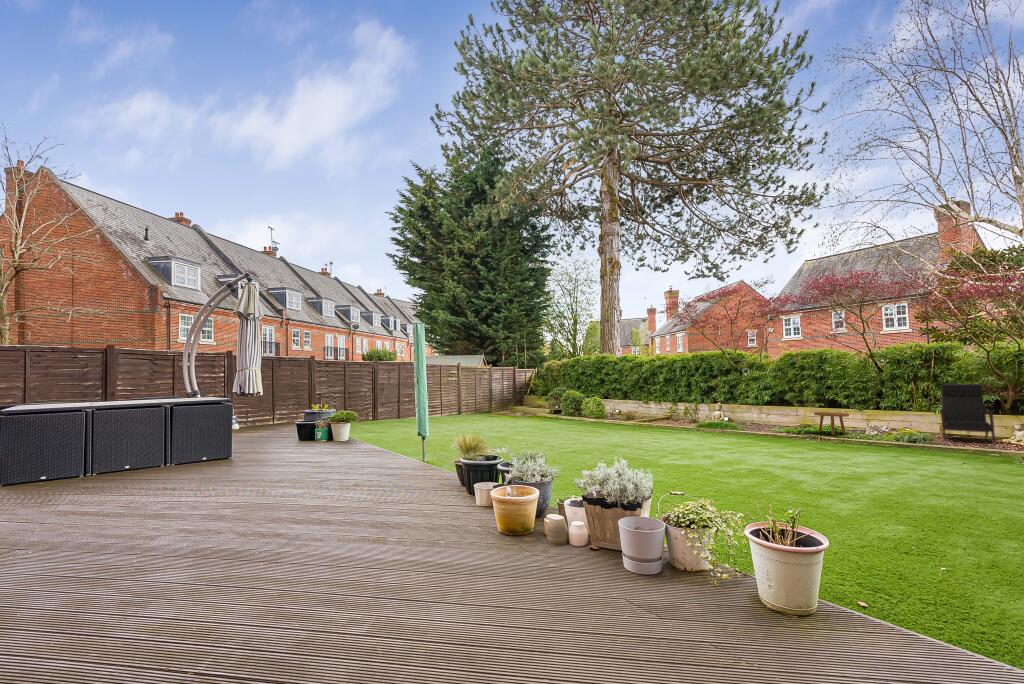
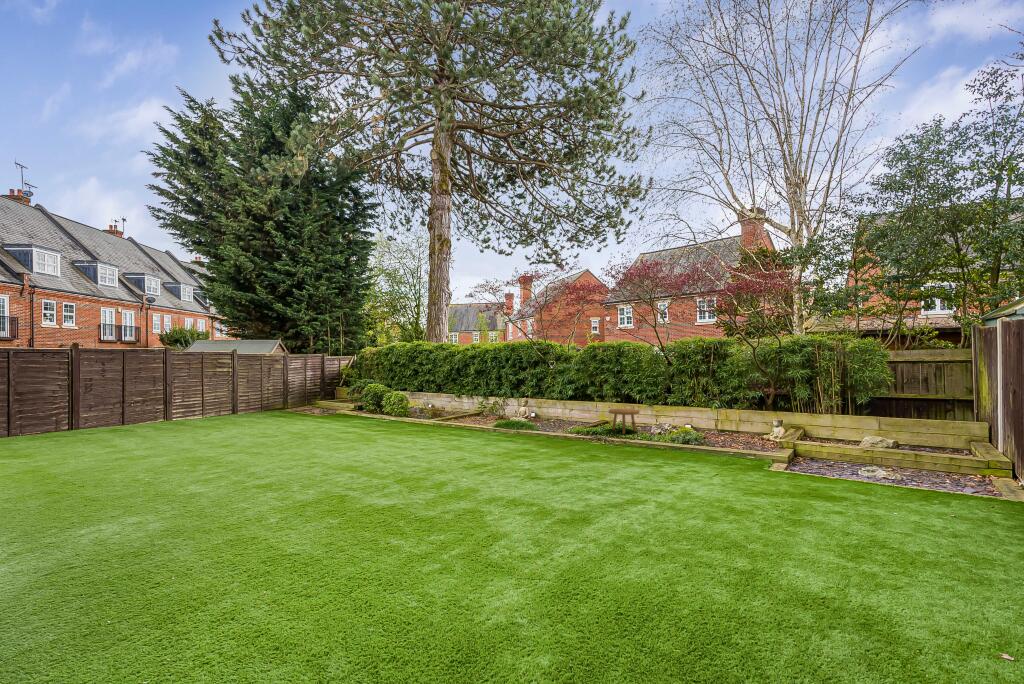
lounge chair: present [939,384,995,443] -> none [714,381,758,440]

